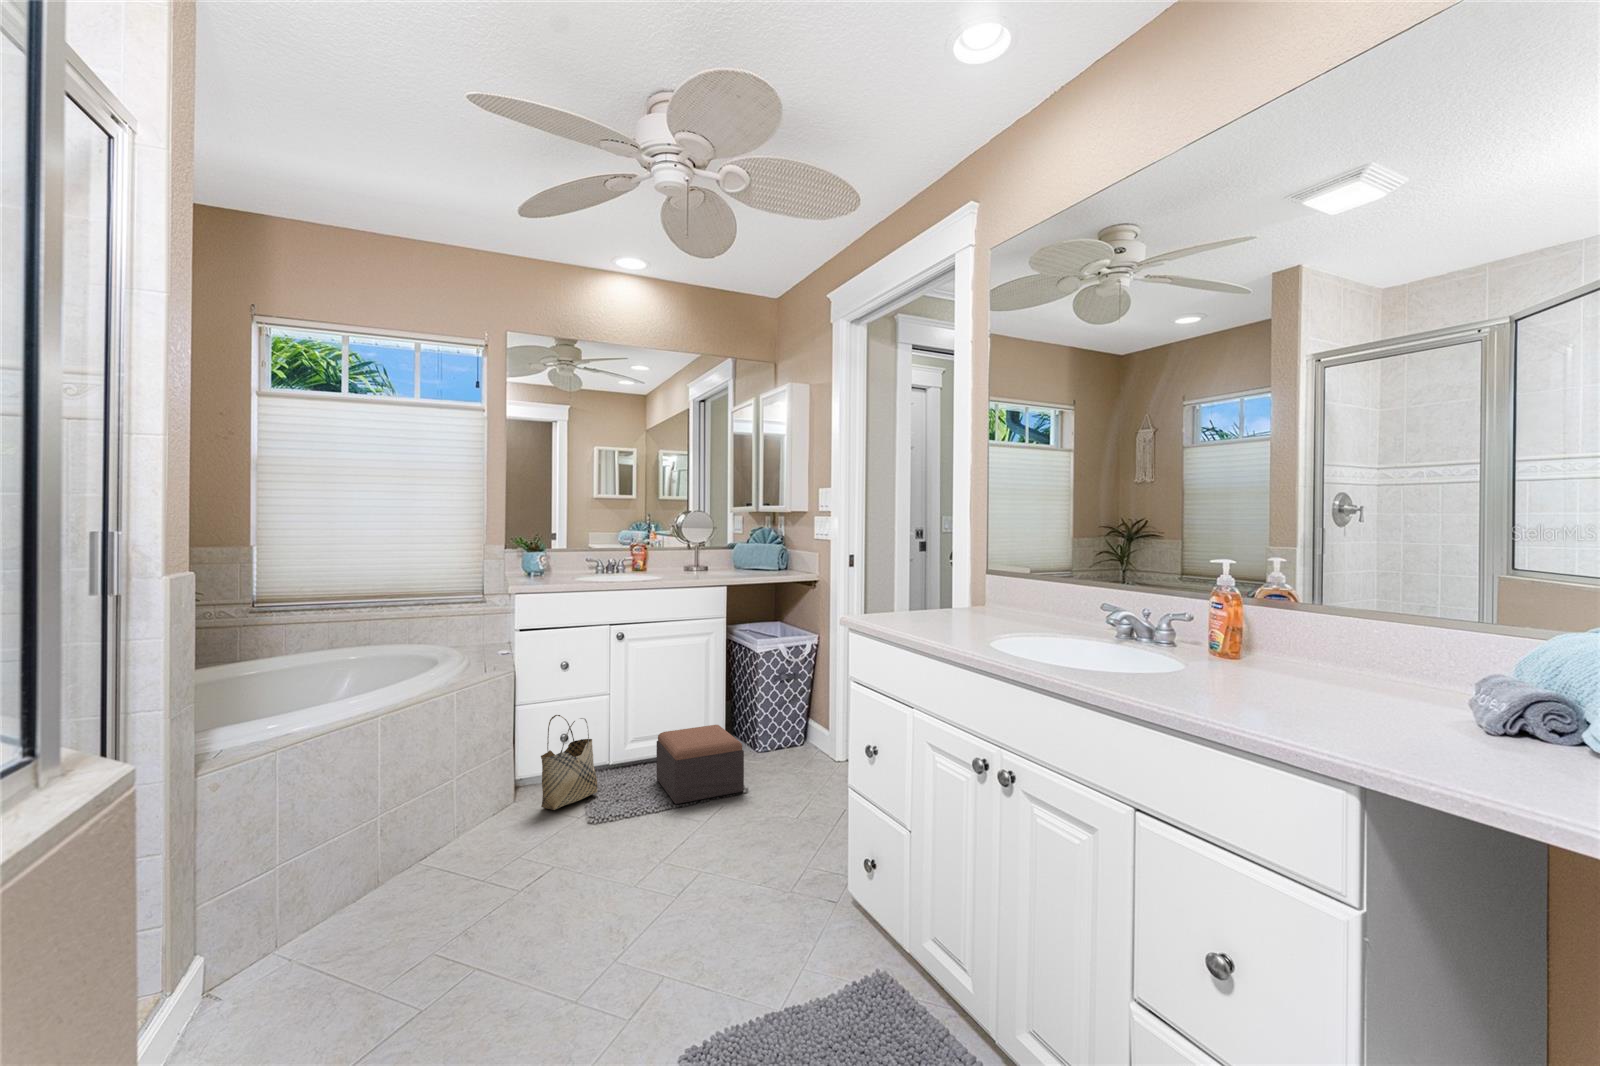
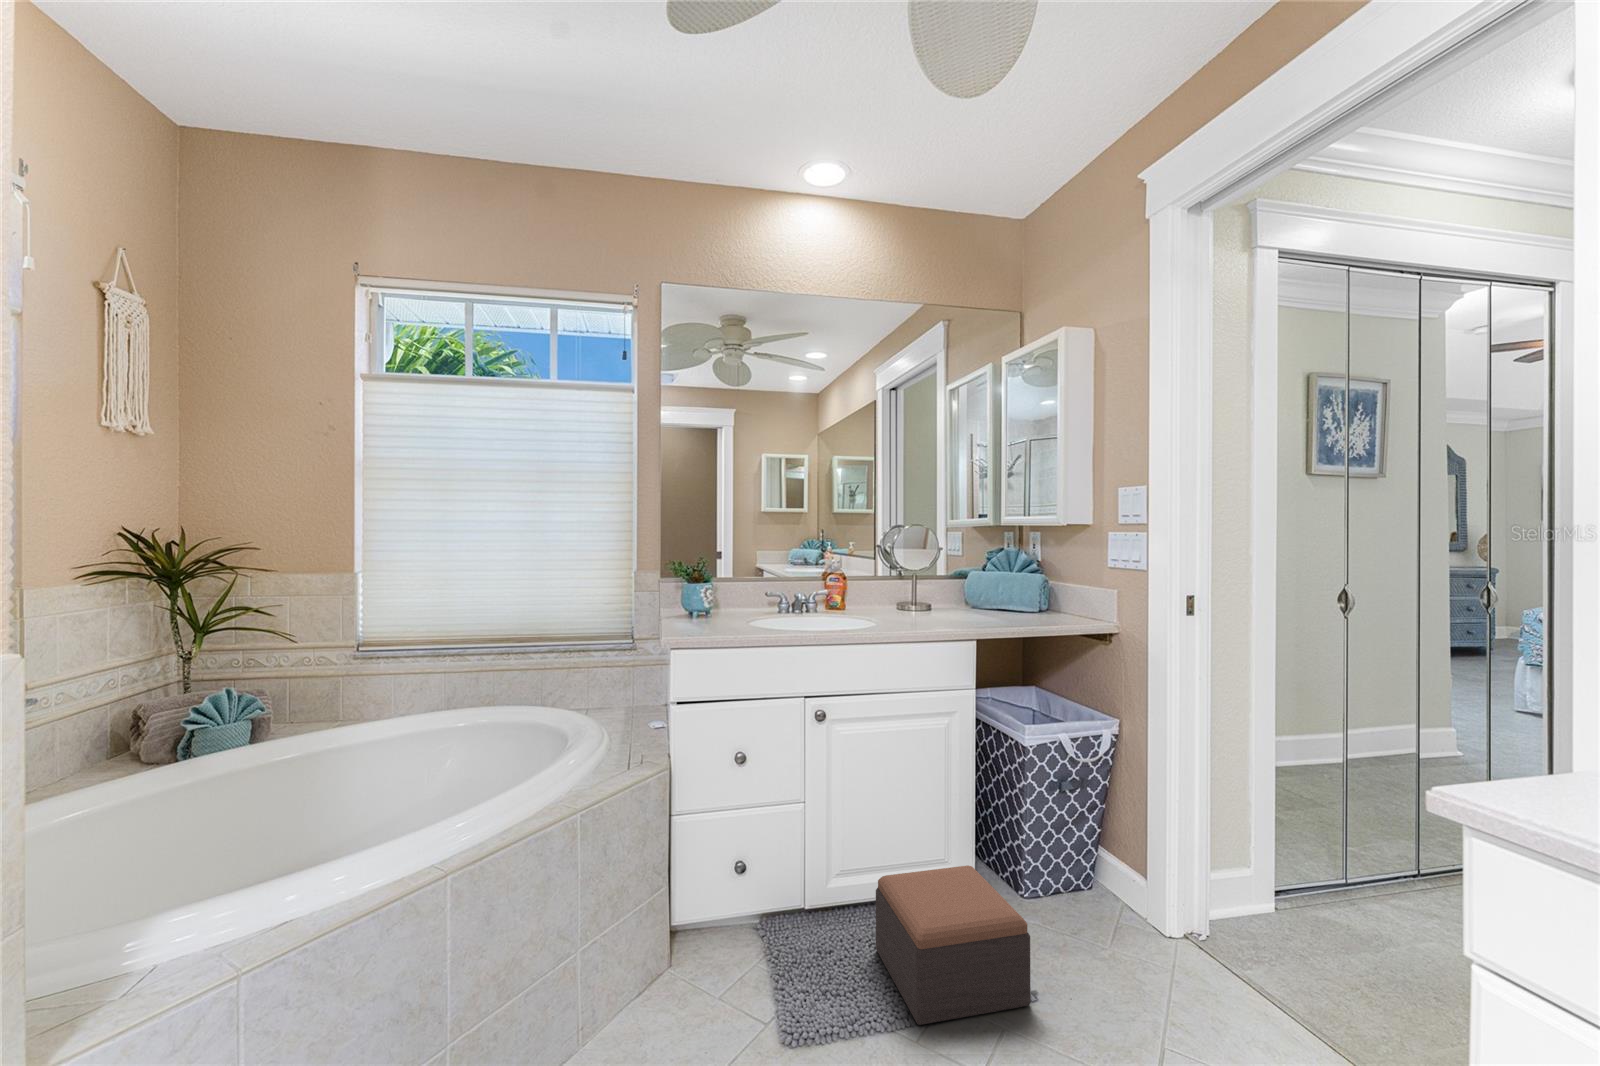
woven basket: present [541,715,598,810] -> none [702,843,788,1013]

